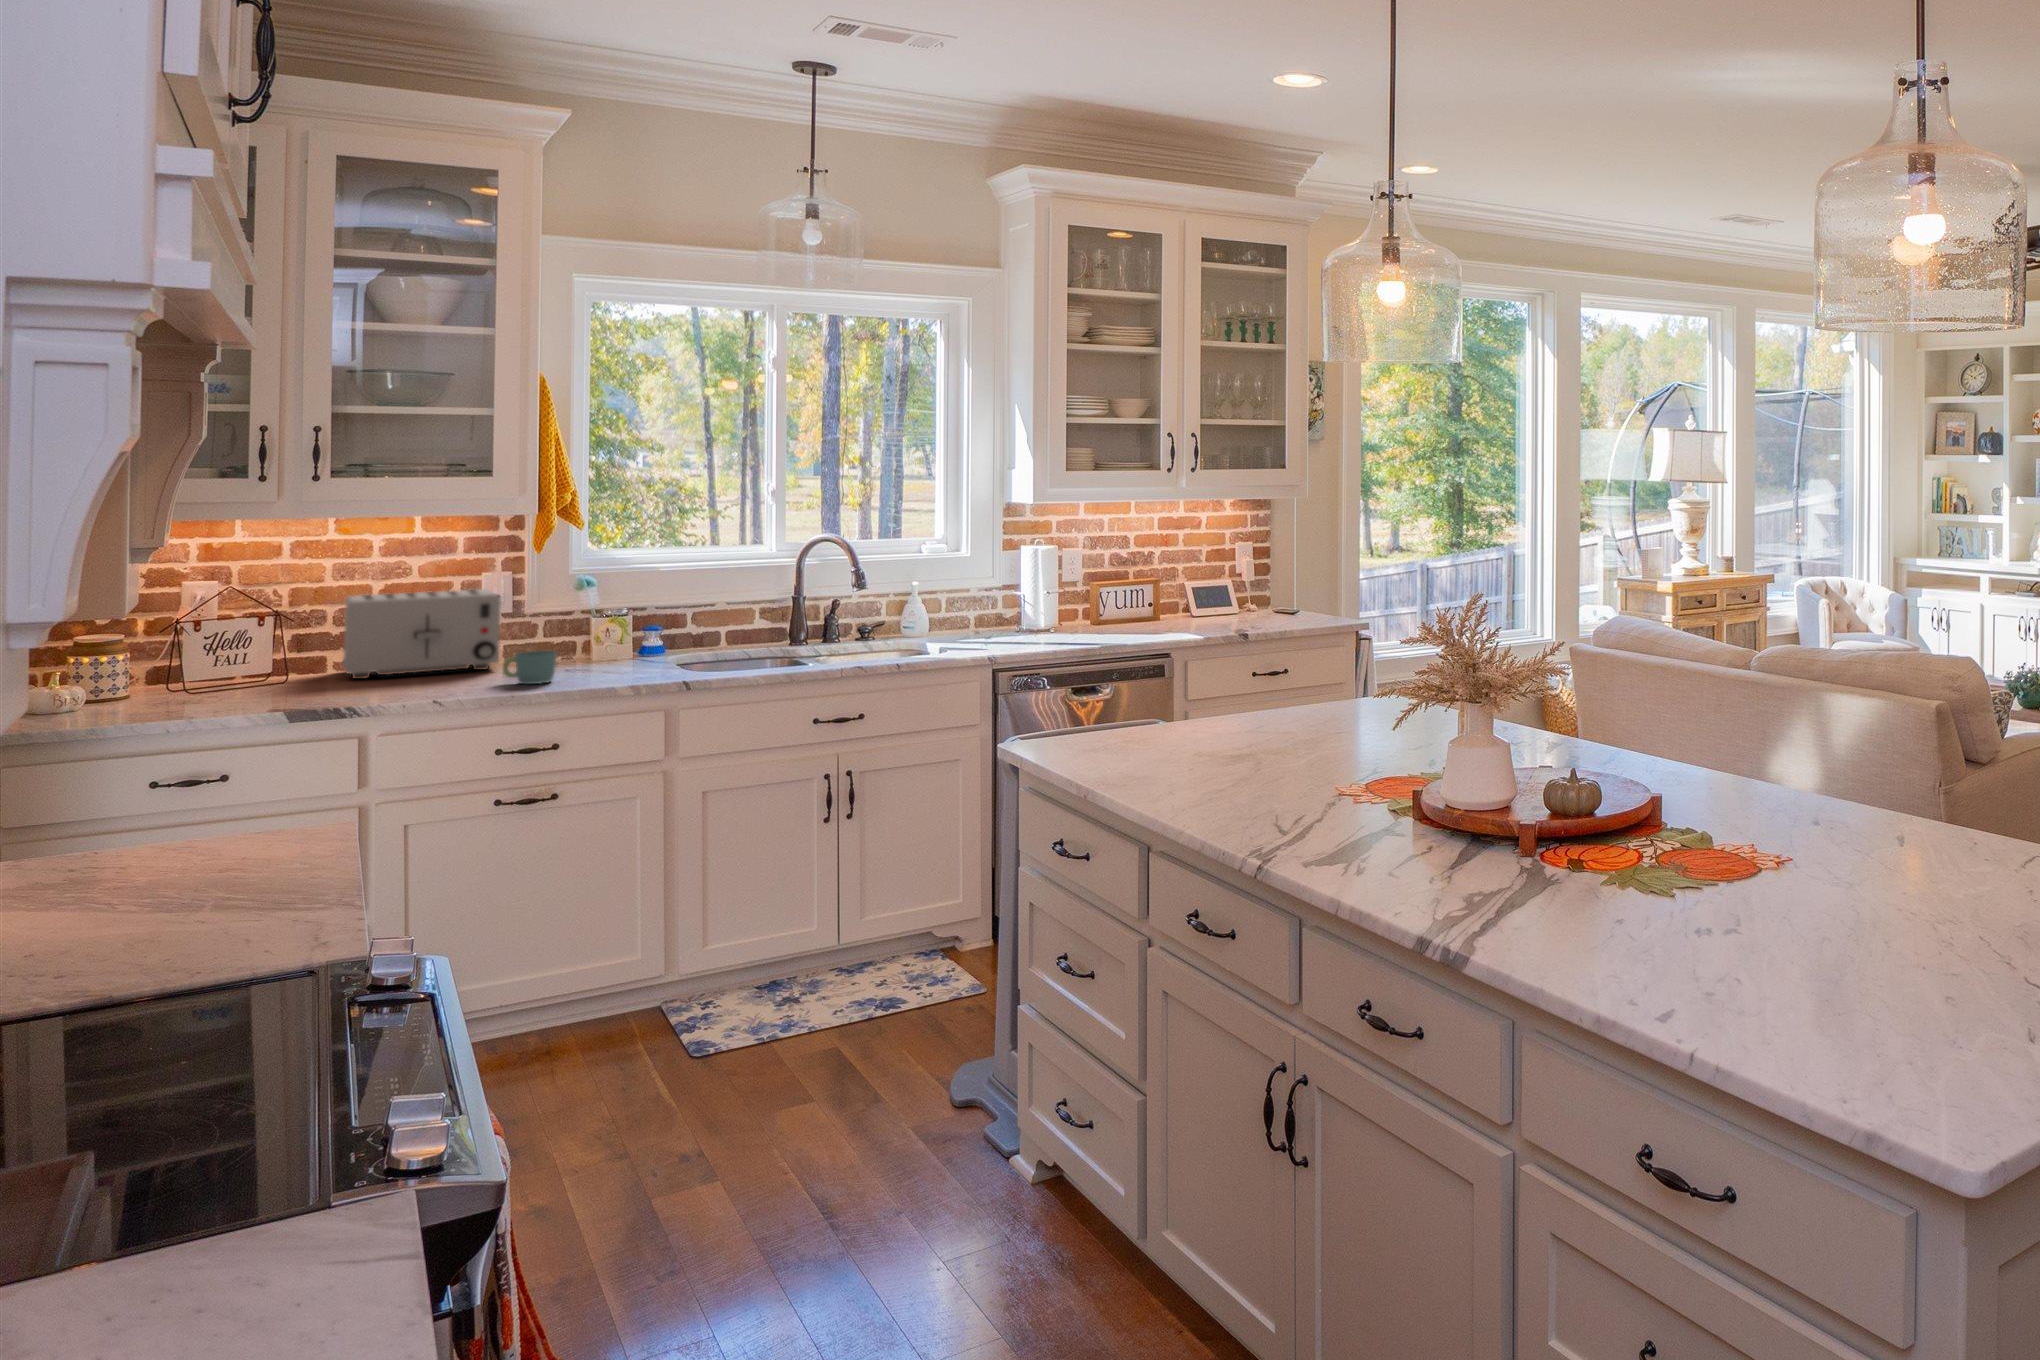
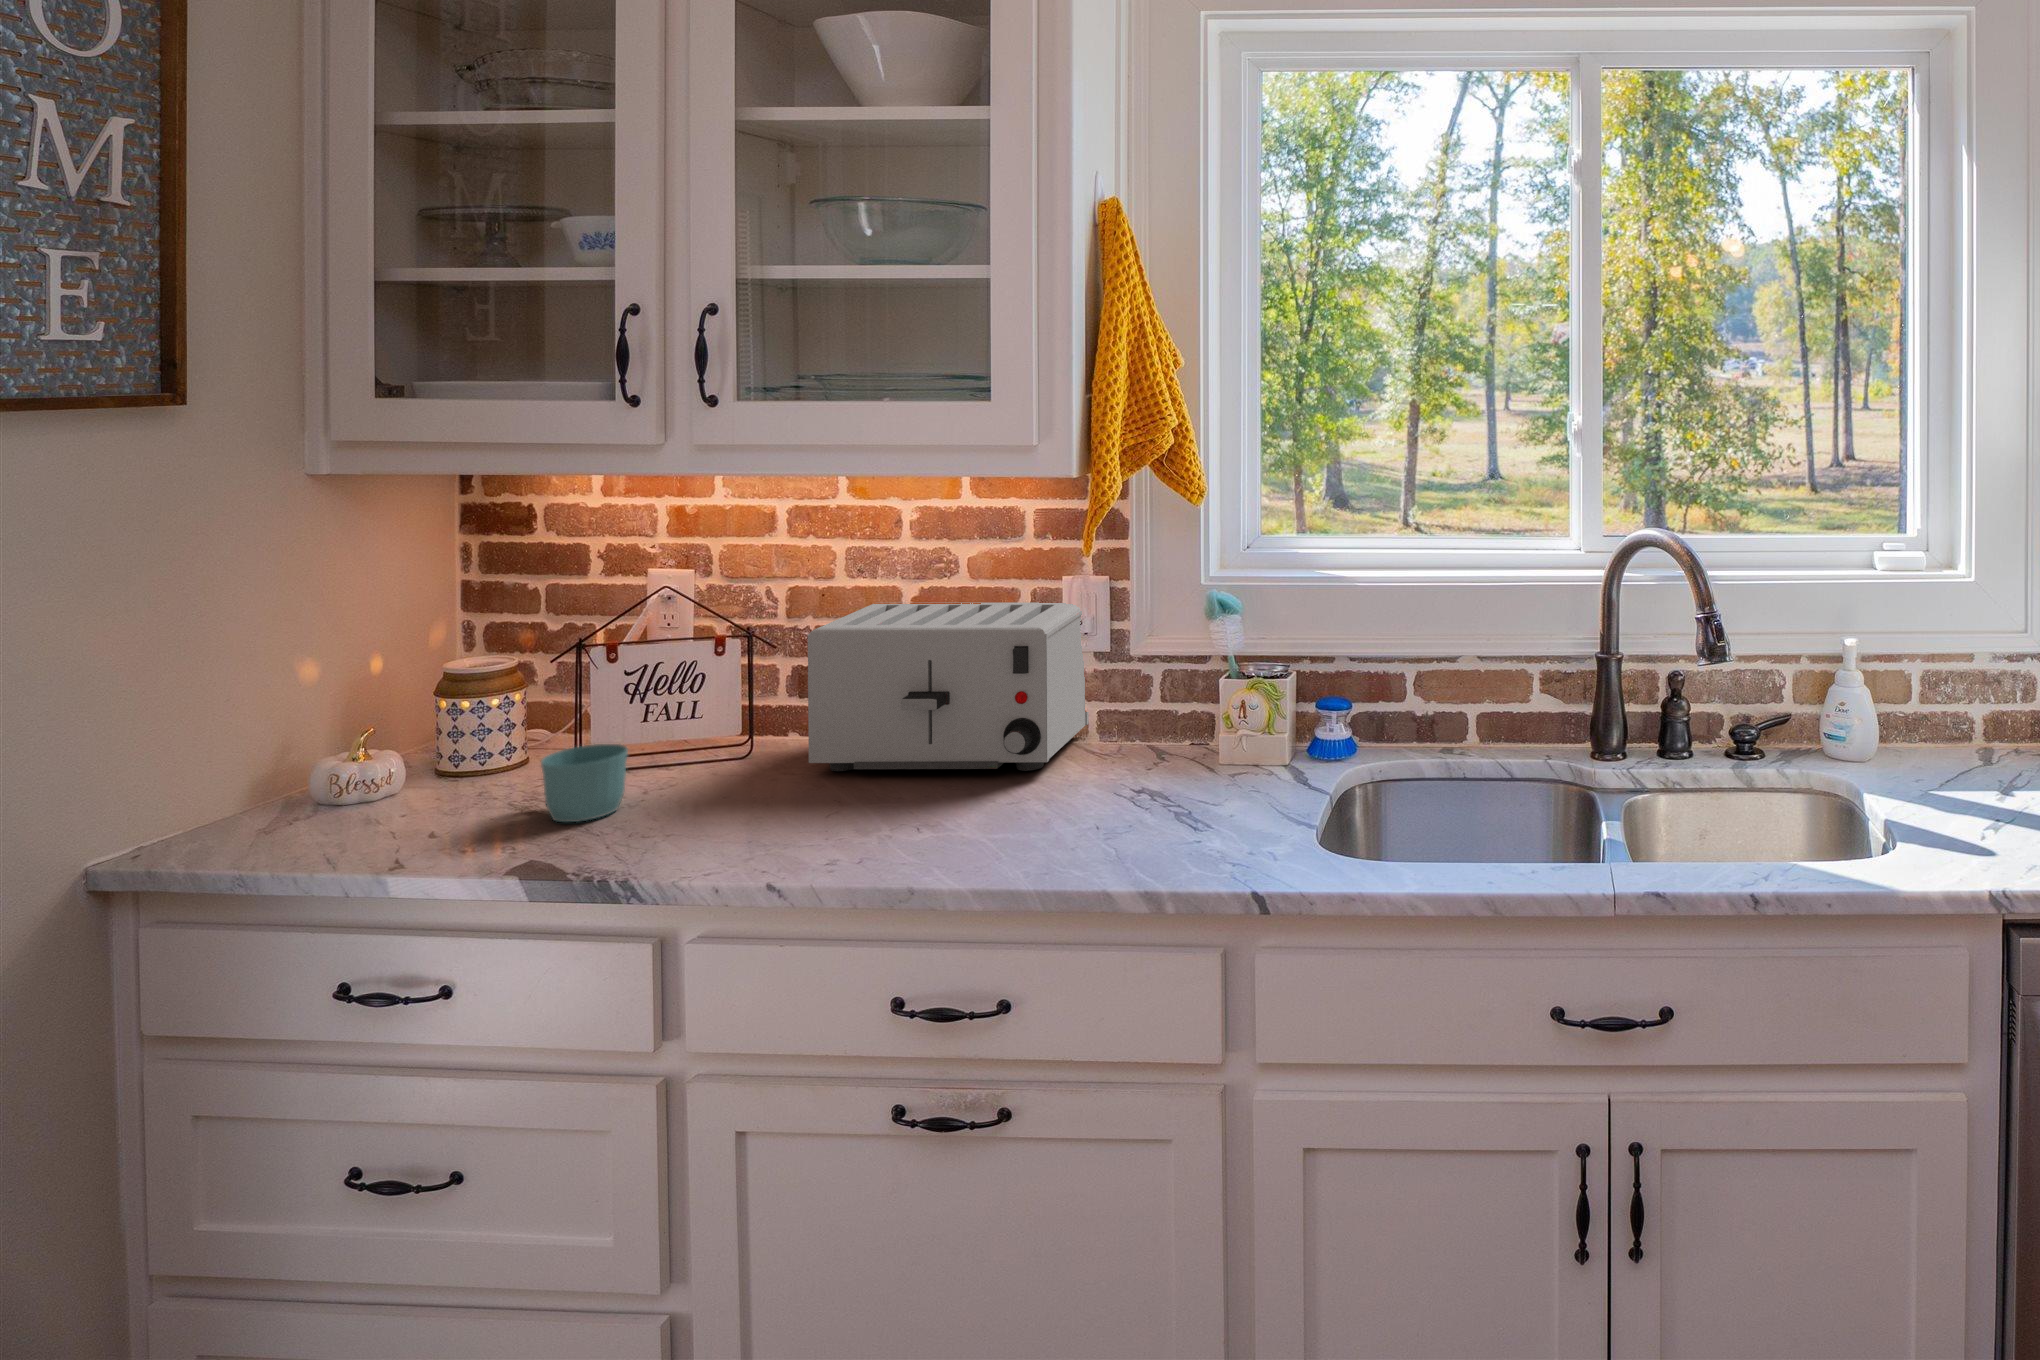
mug: present [503,651,557,684] -> present [541,744,628,822]

